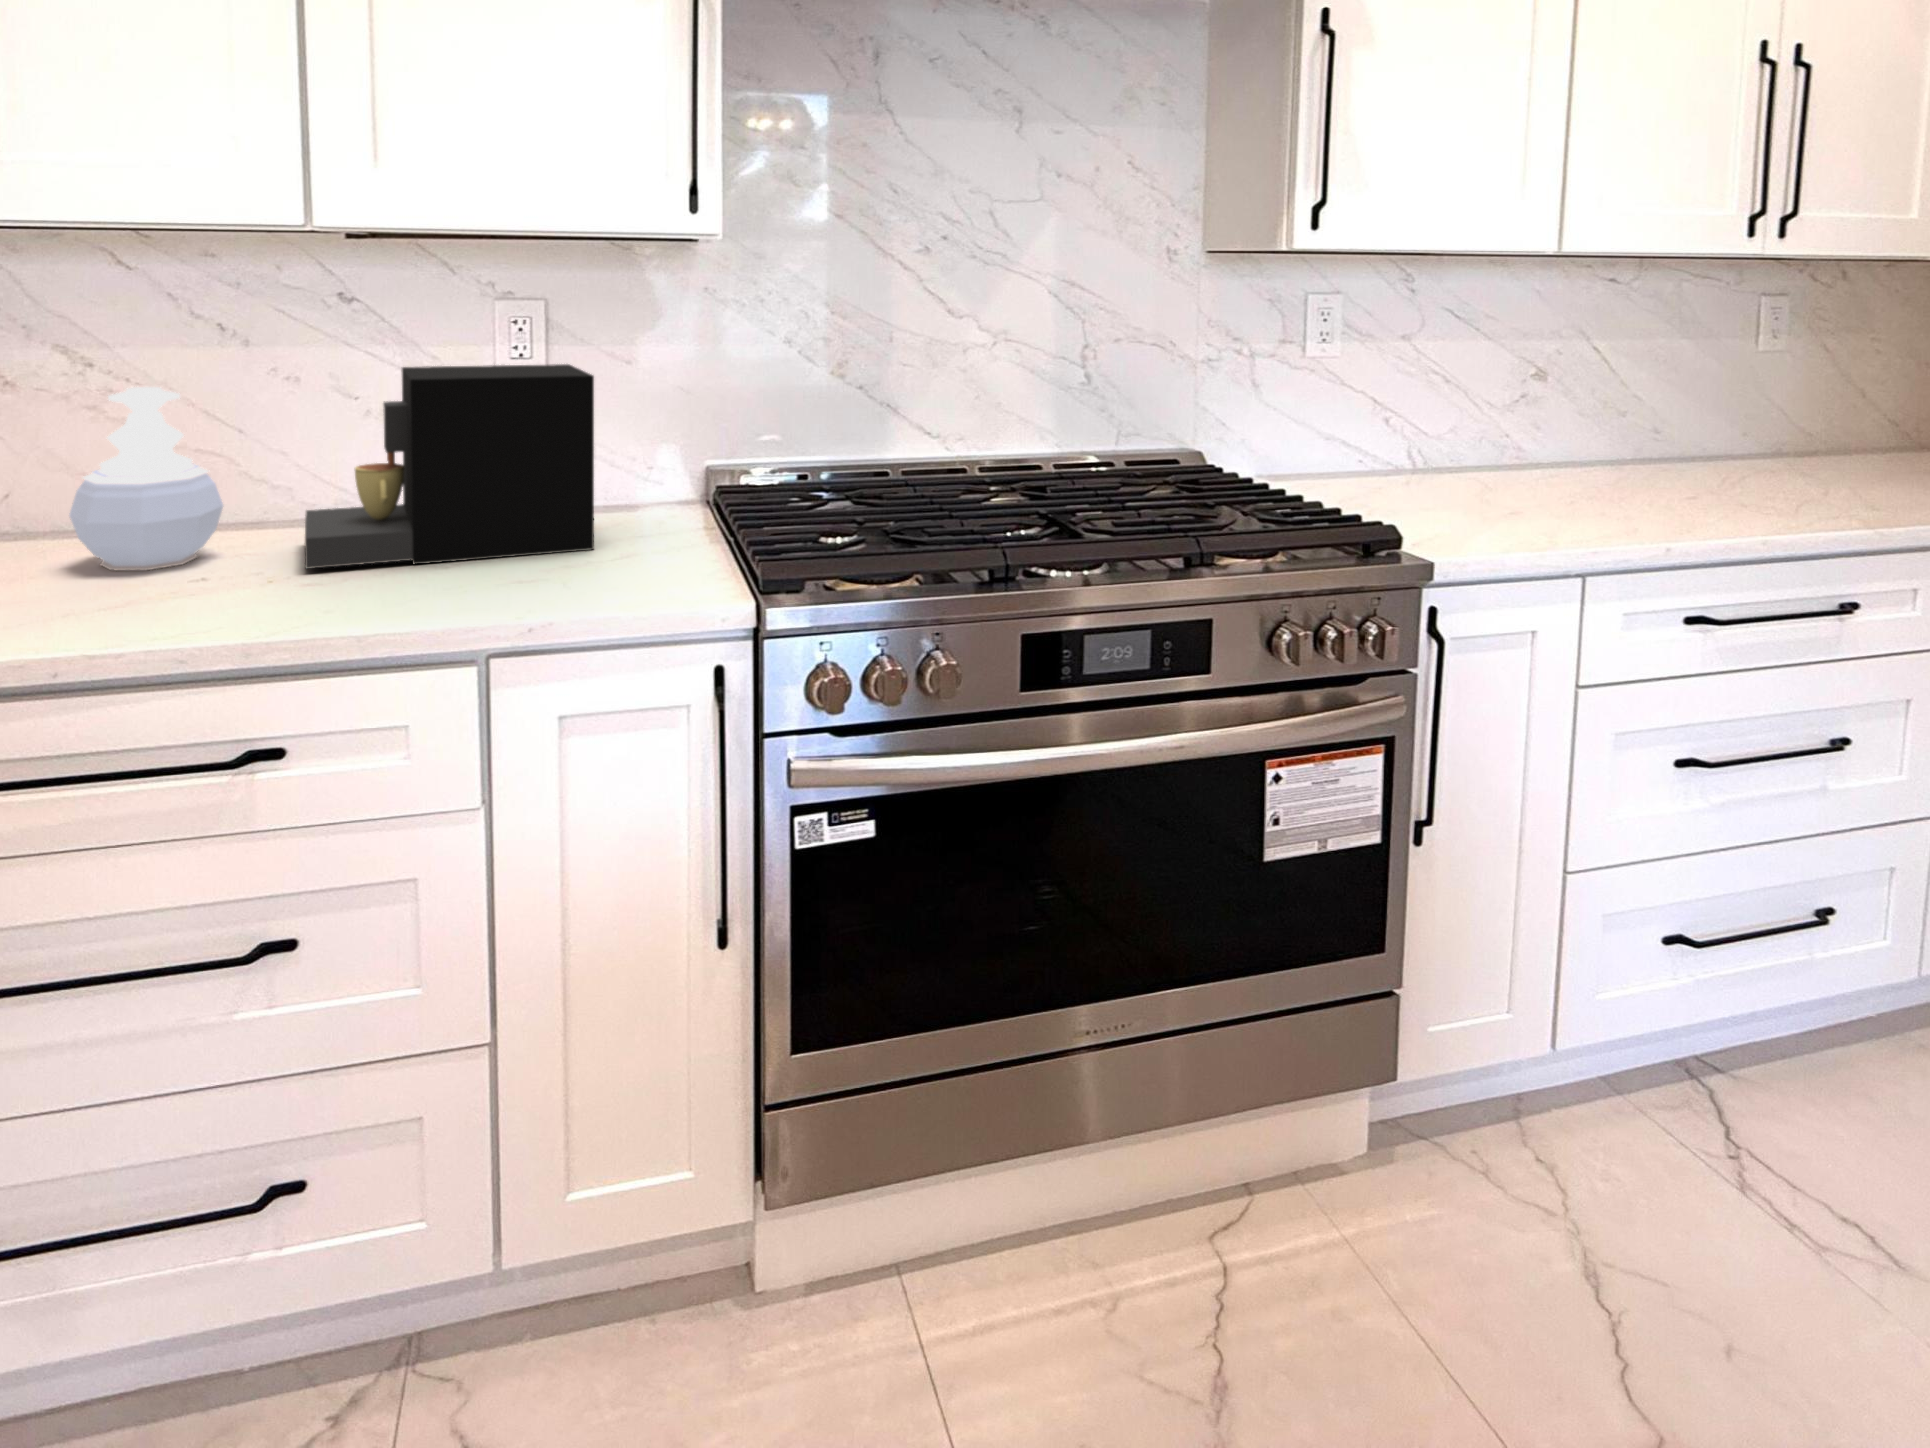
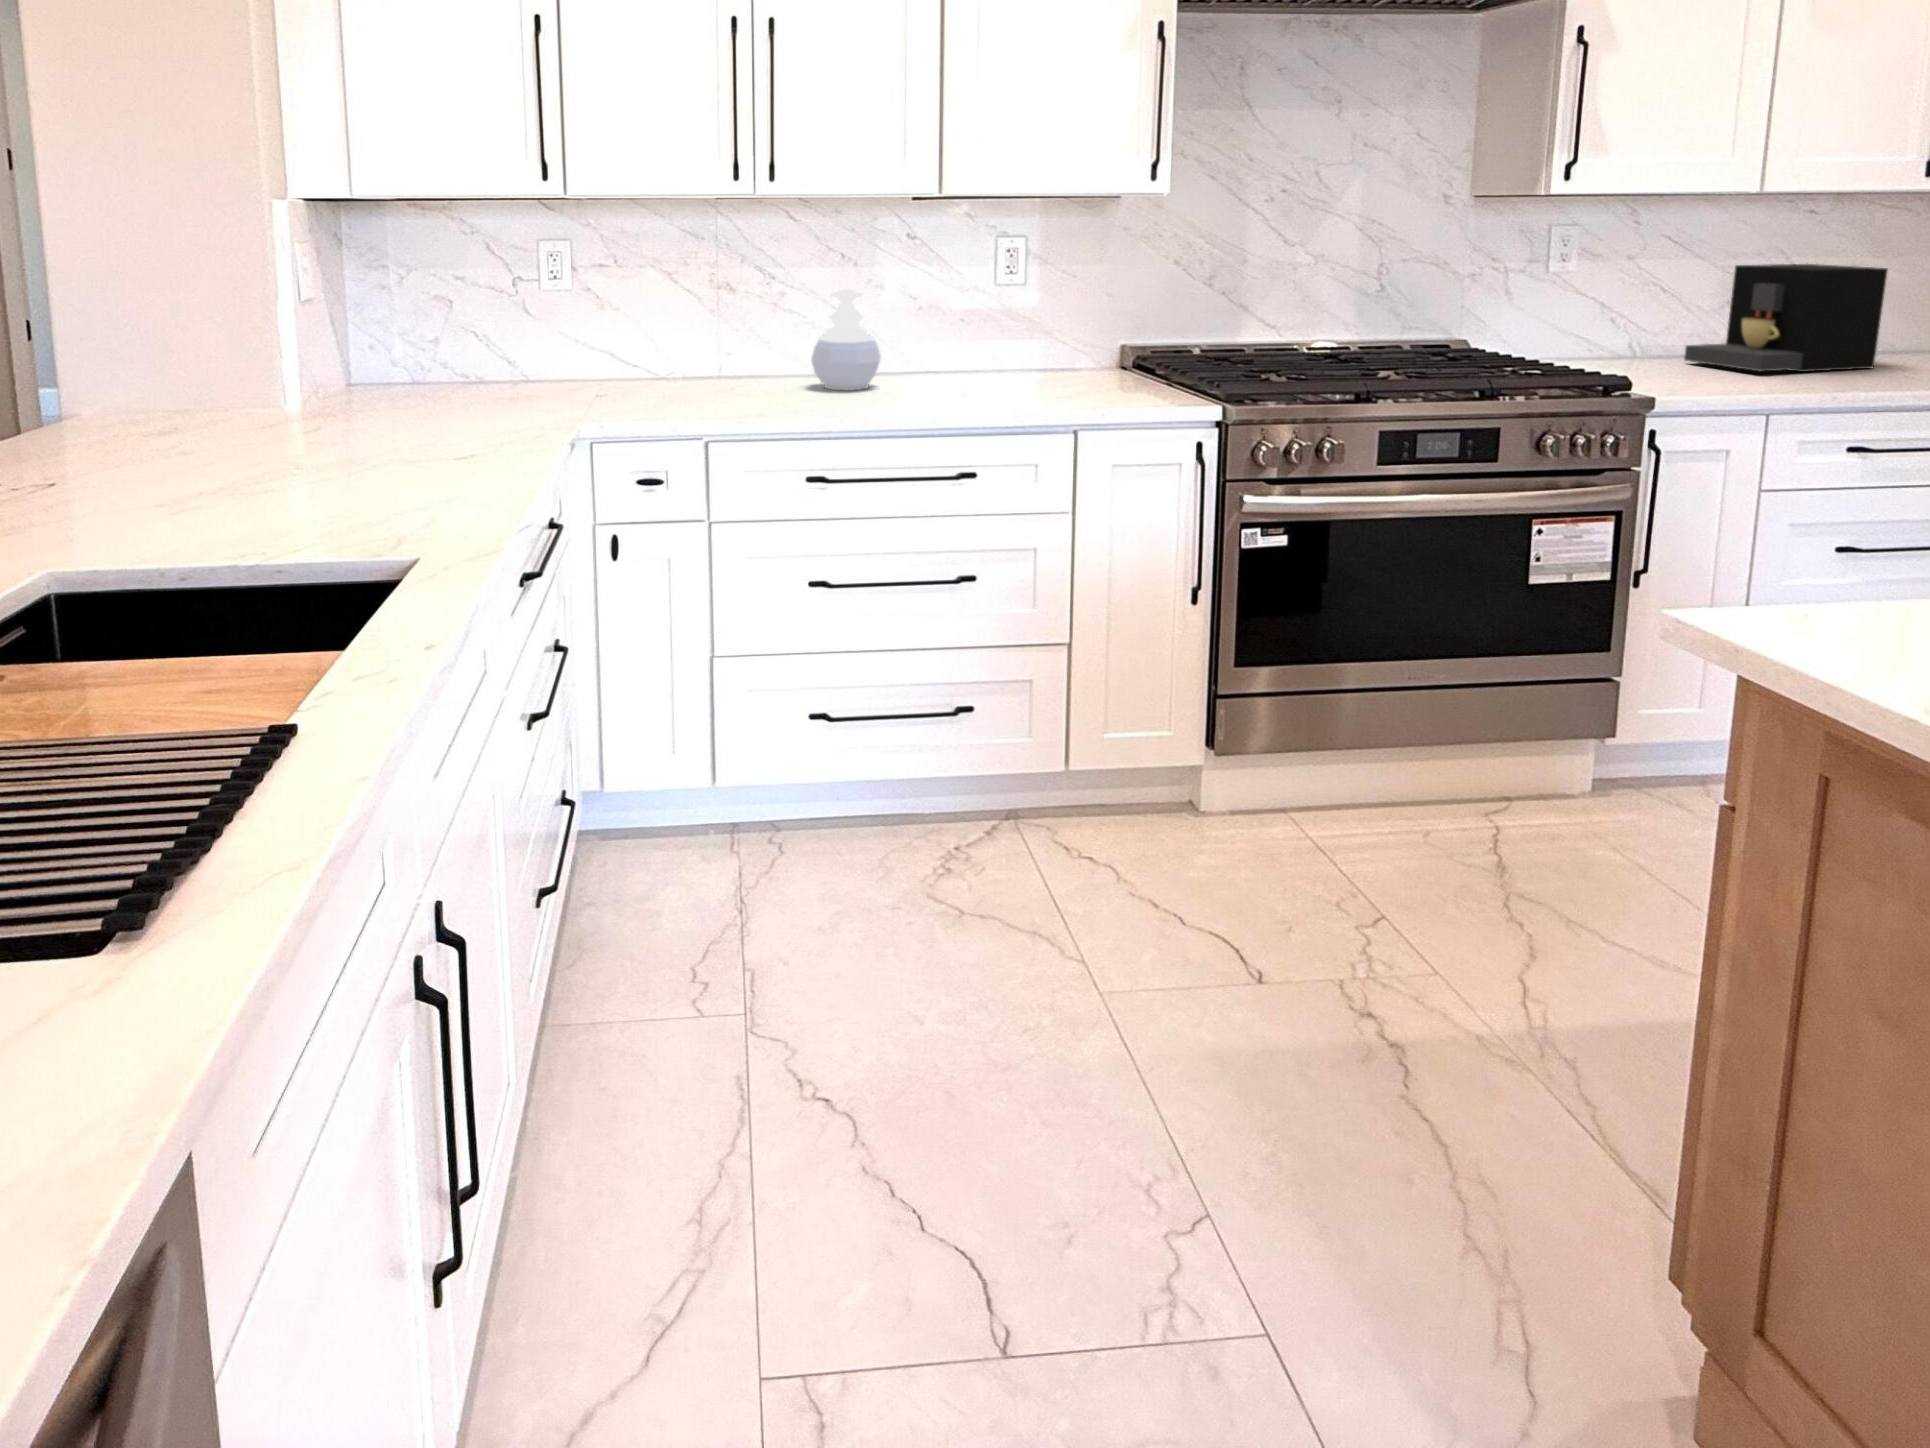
coffee maker: present [305,364,594,569] -> present [1684,264,1888,372]

